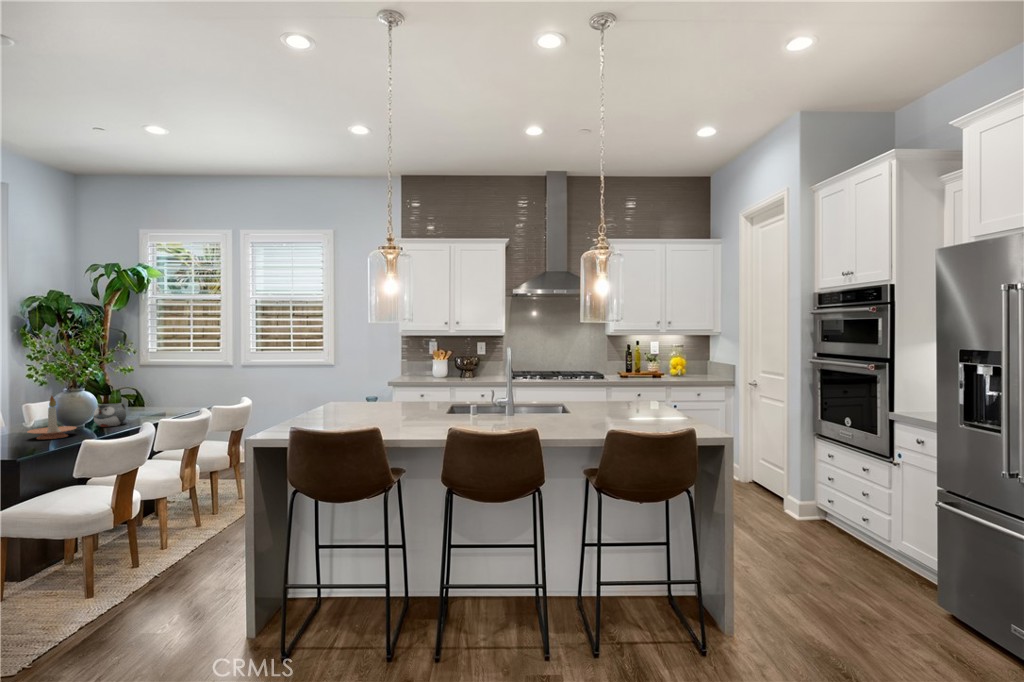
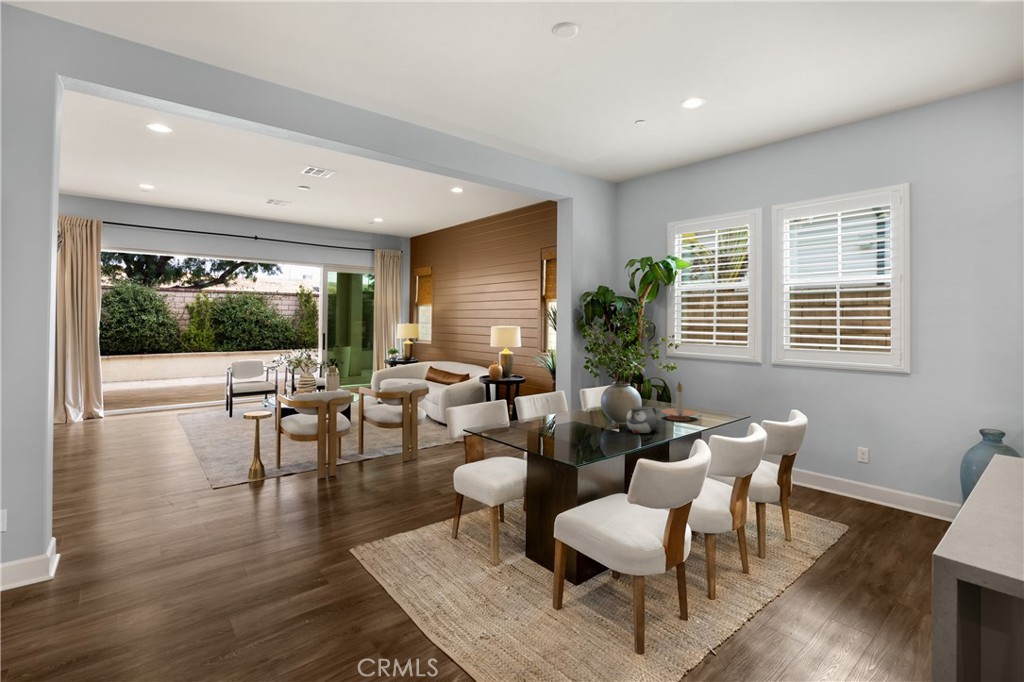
candle holder: present [28,396,76,439] -> present [661,382,697,421]

